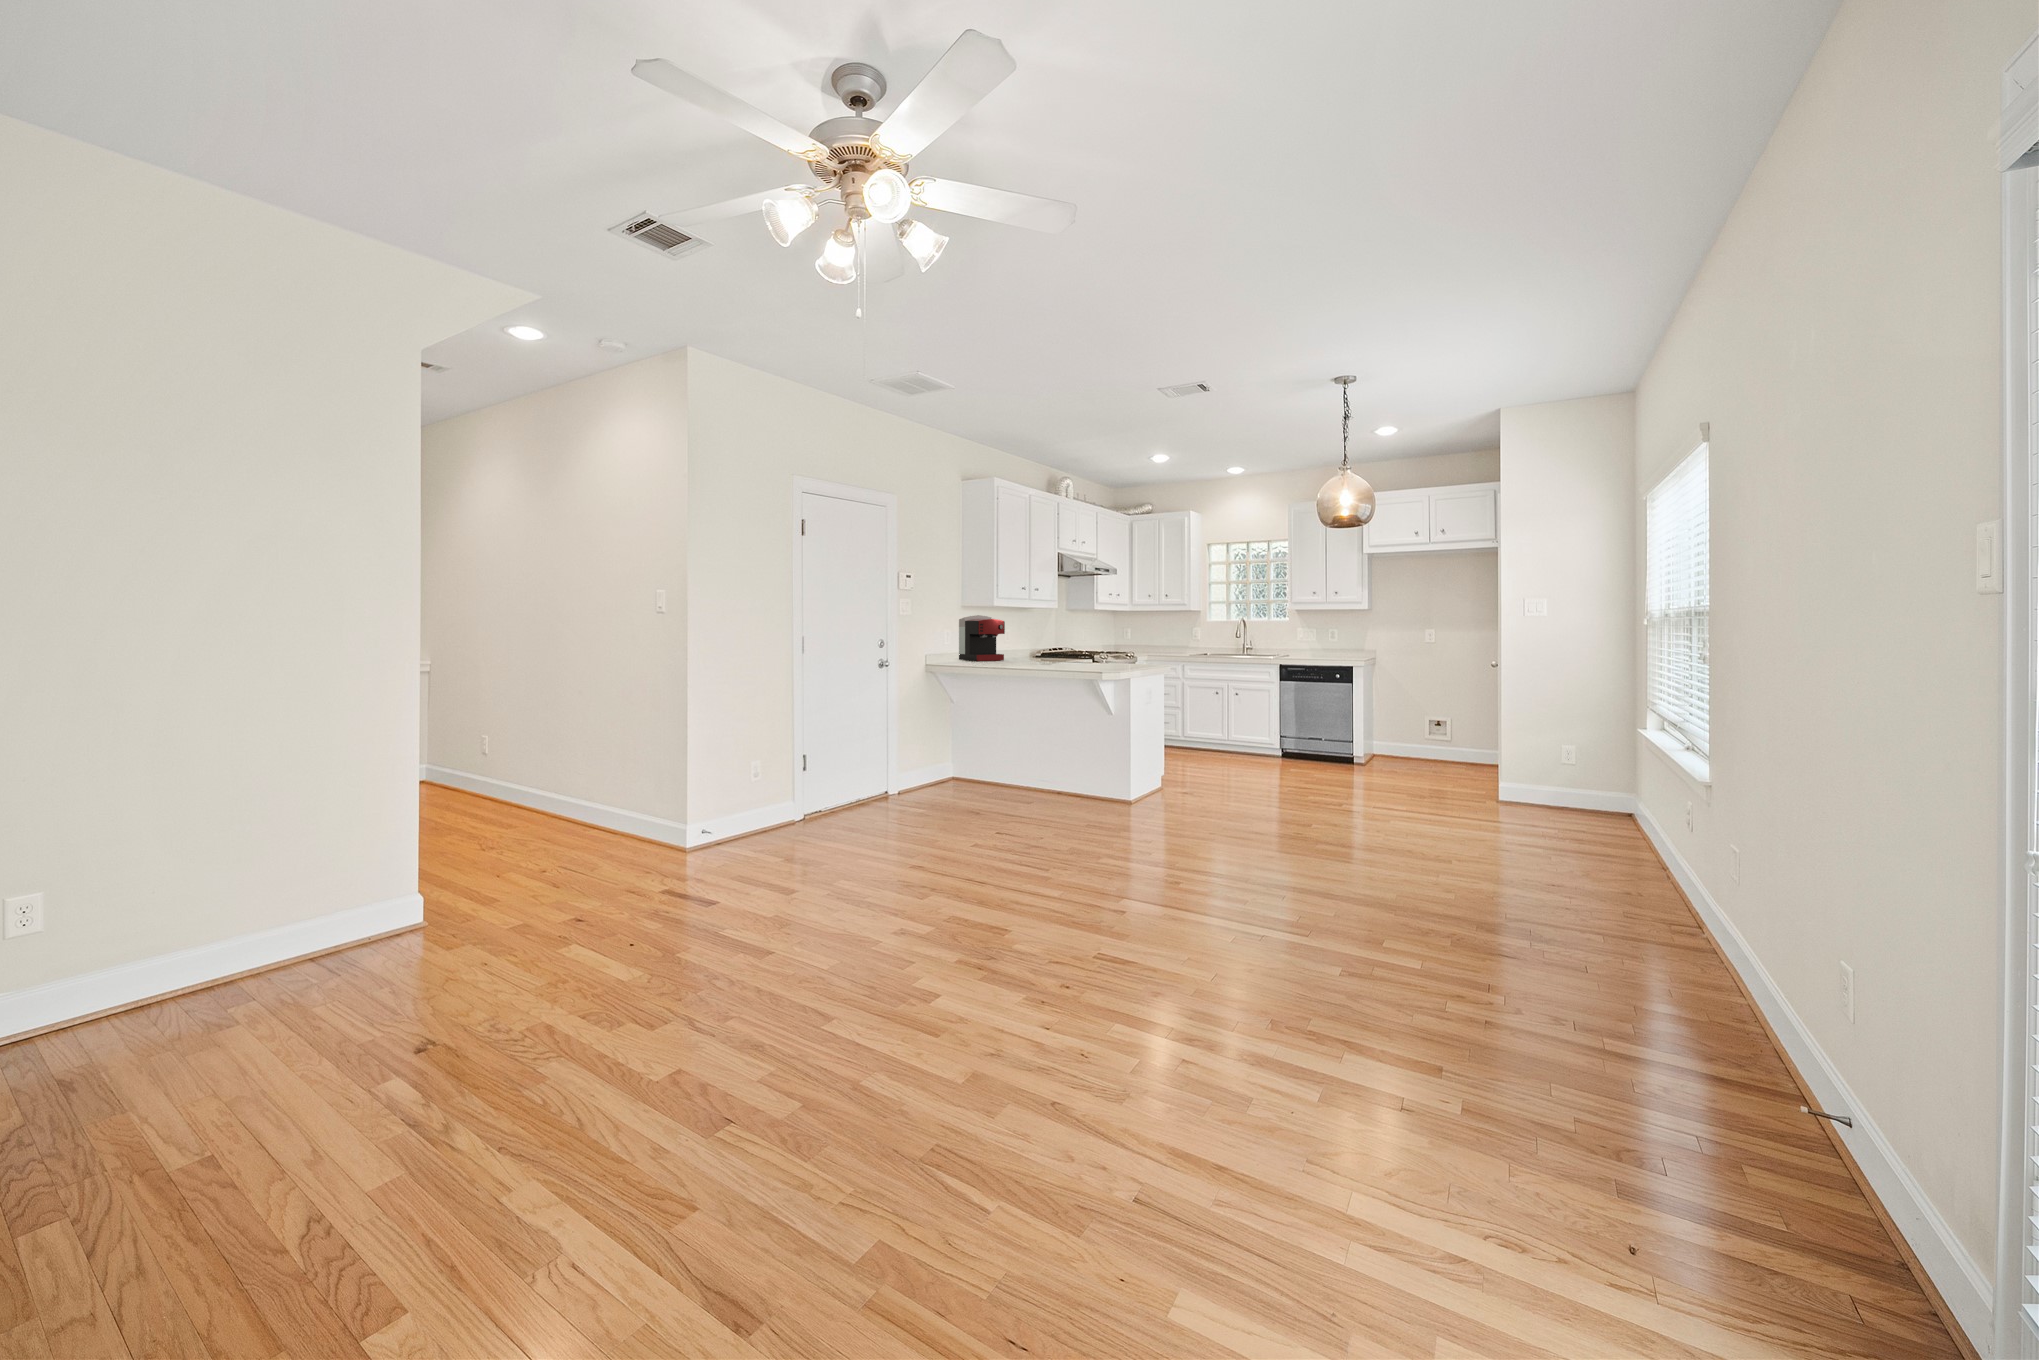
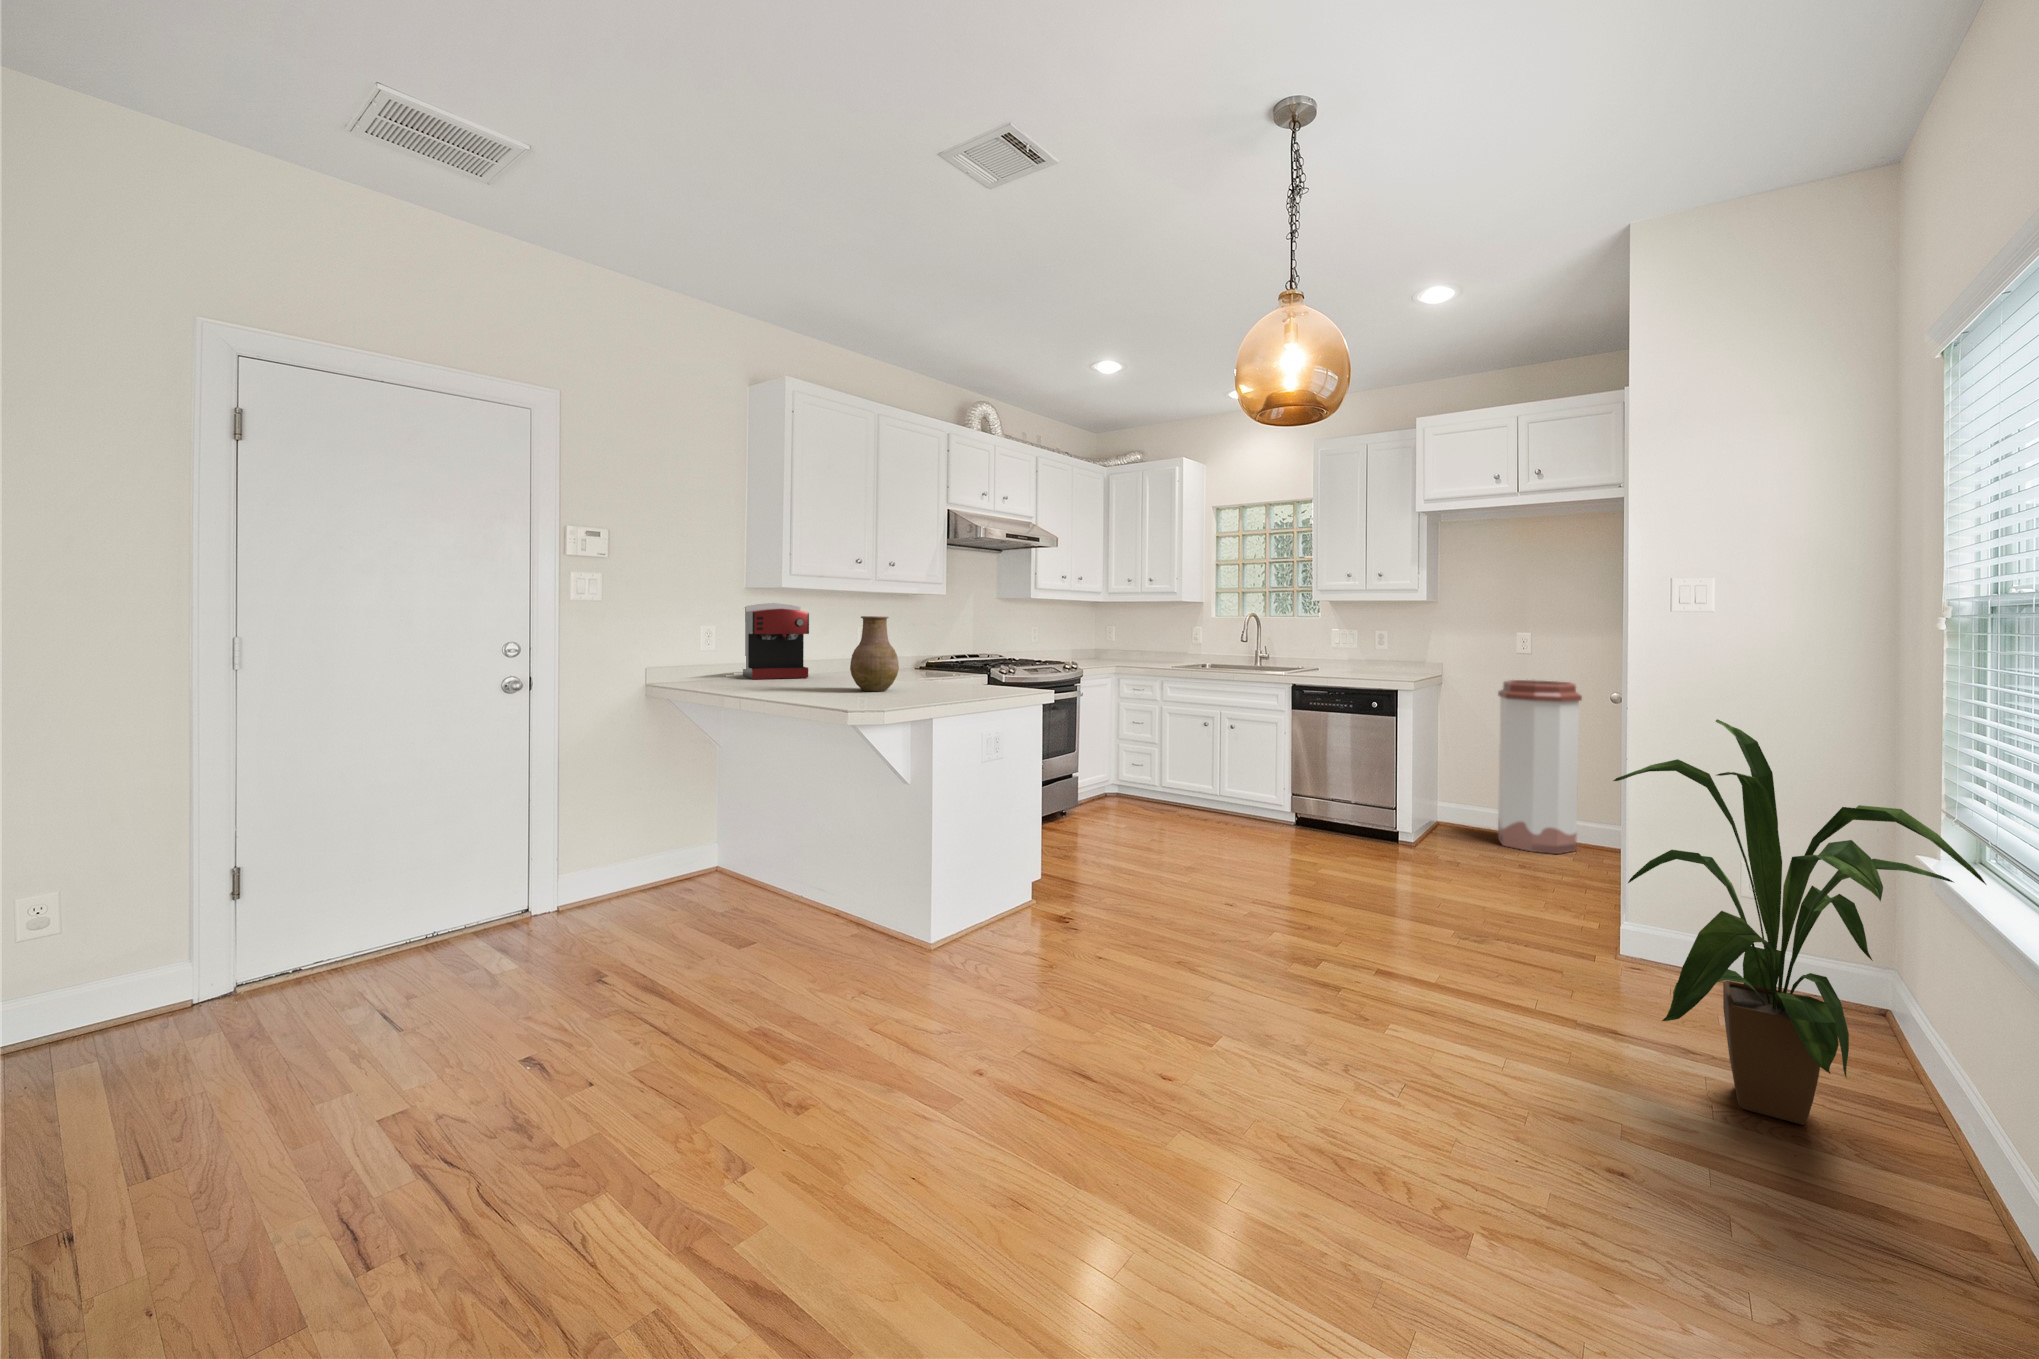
vase: none [1058,623,1085,666] -> present [850,616,899,691]
trash can: none [1415,660,1469,767] -> present [1498,680,1582,854]
house plant: none [1500,669,1655,843] -> present [1613,719,1986,1125]

